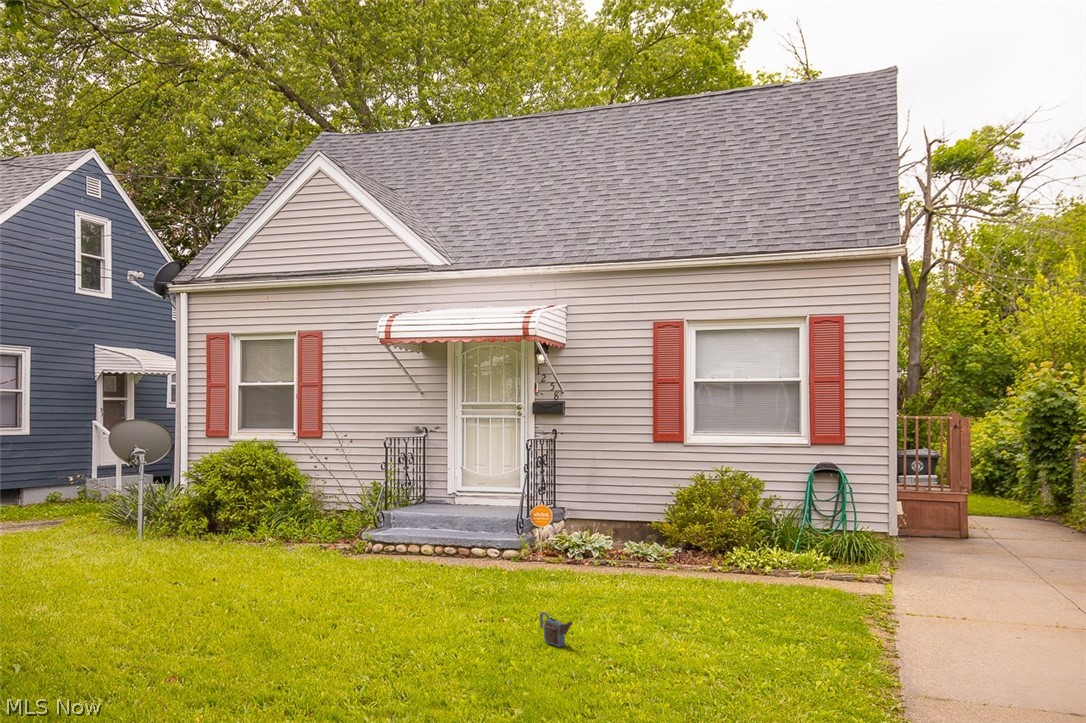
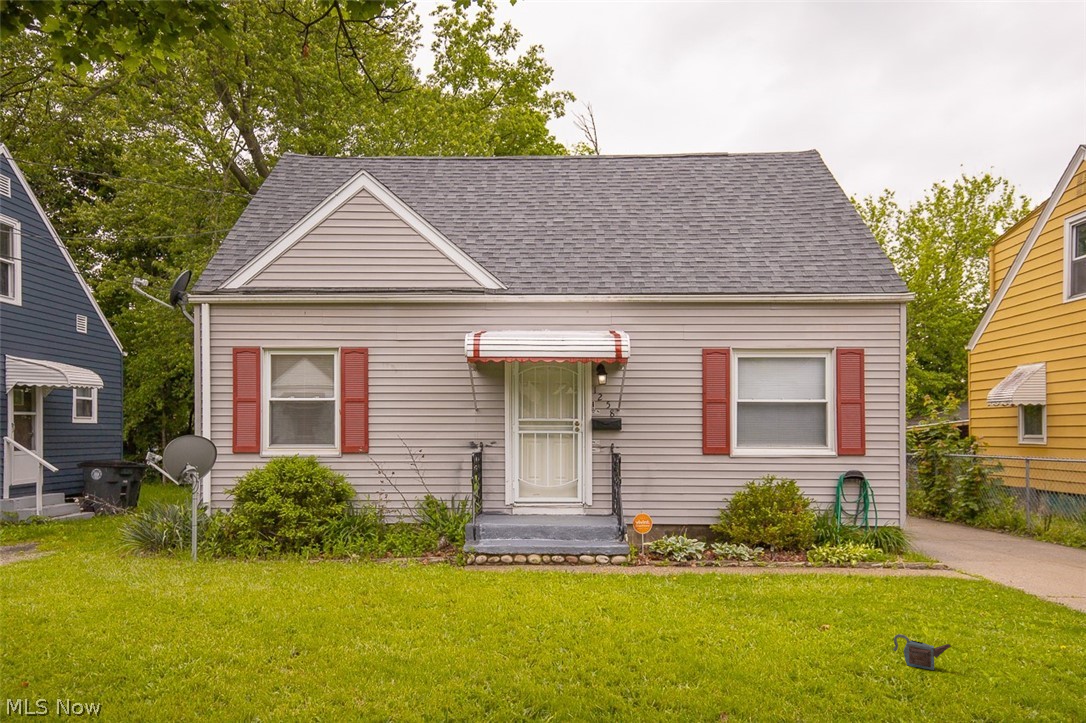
potted plant: present [195,499,223,532] -> none [257,520,294,557]

